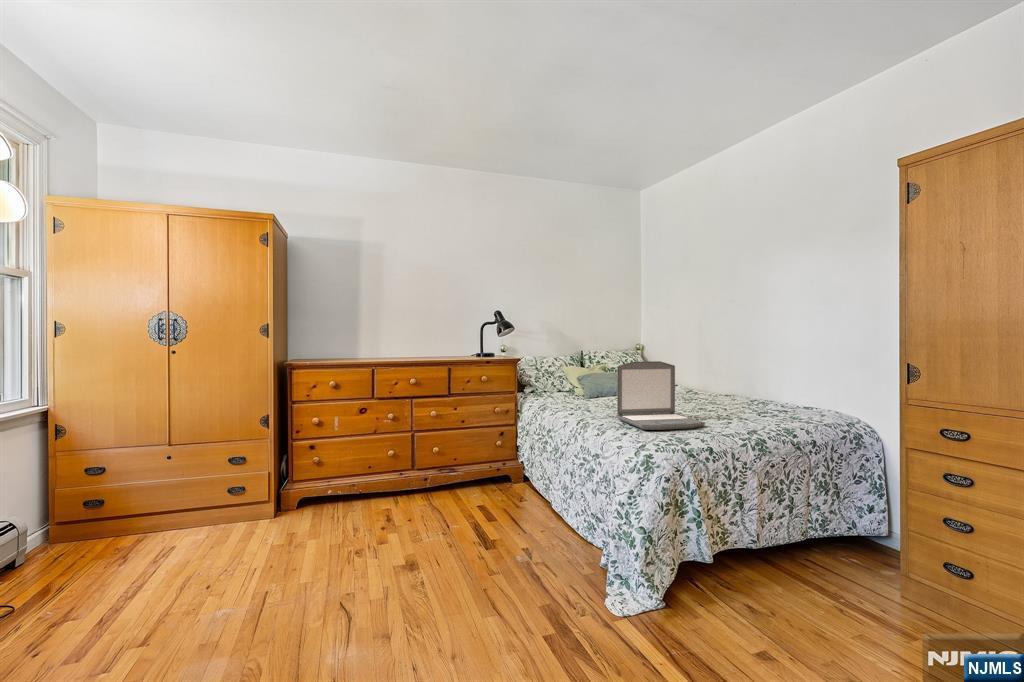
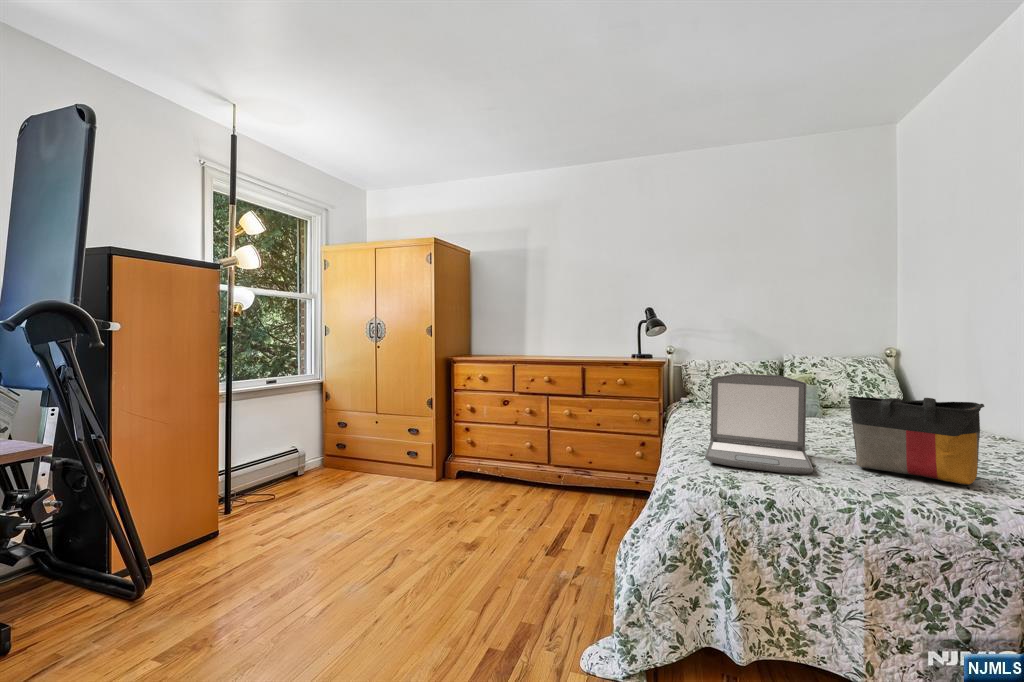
tote bag: none [705,369,776,419] -> present [849,396,984,485]

